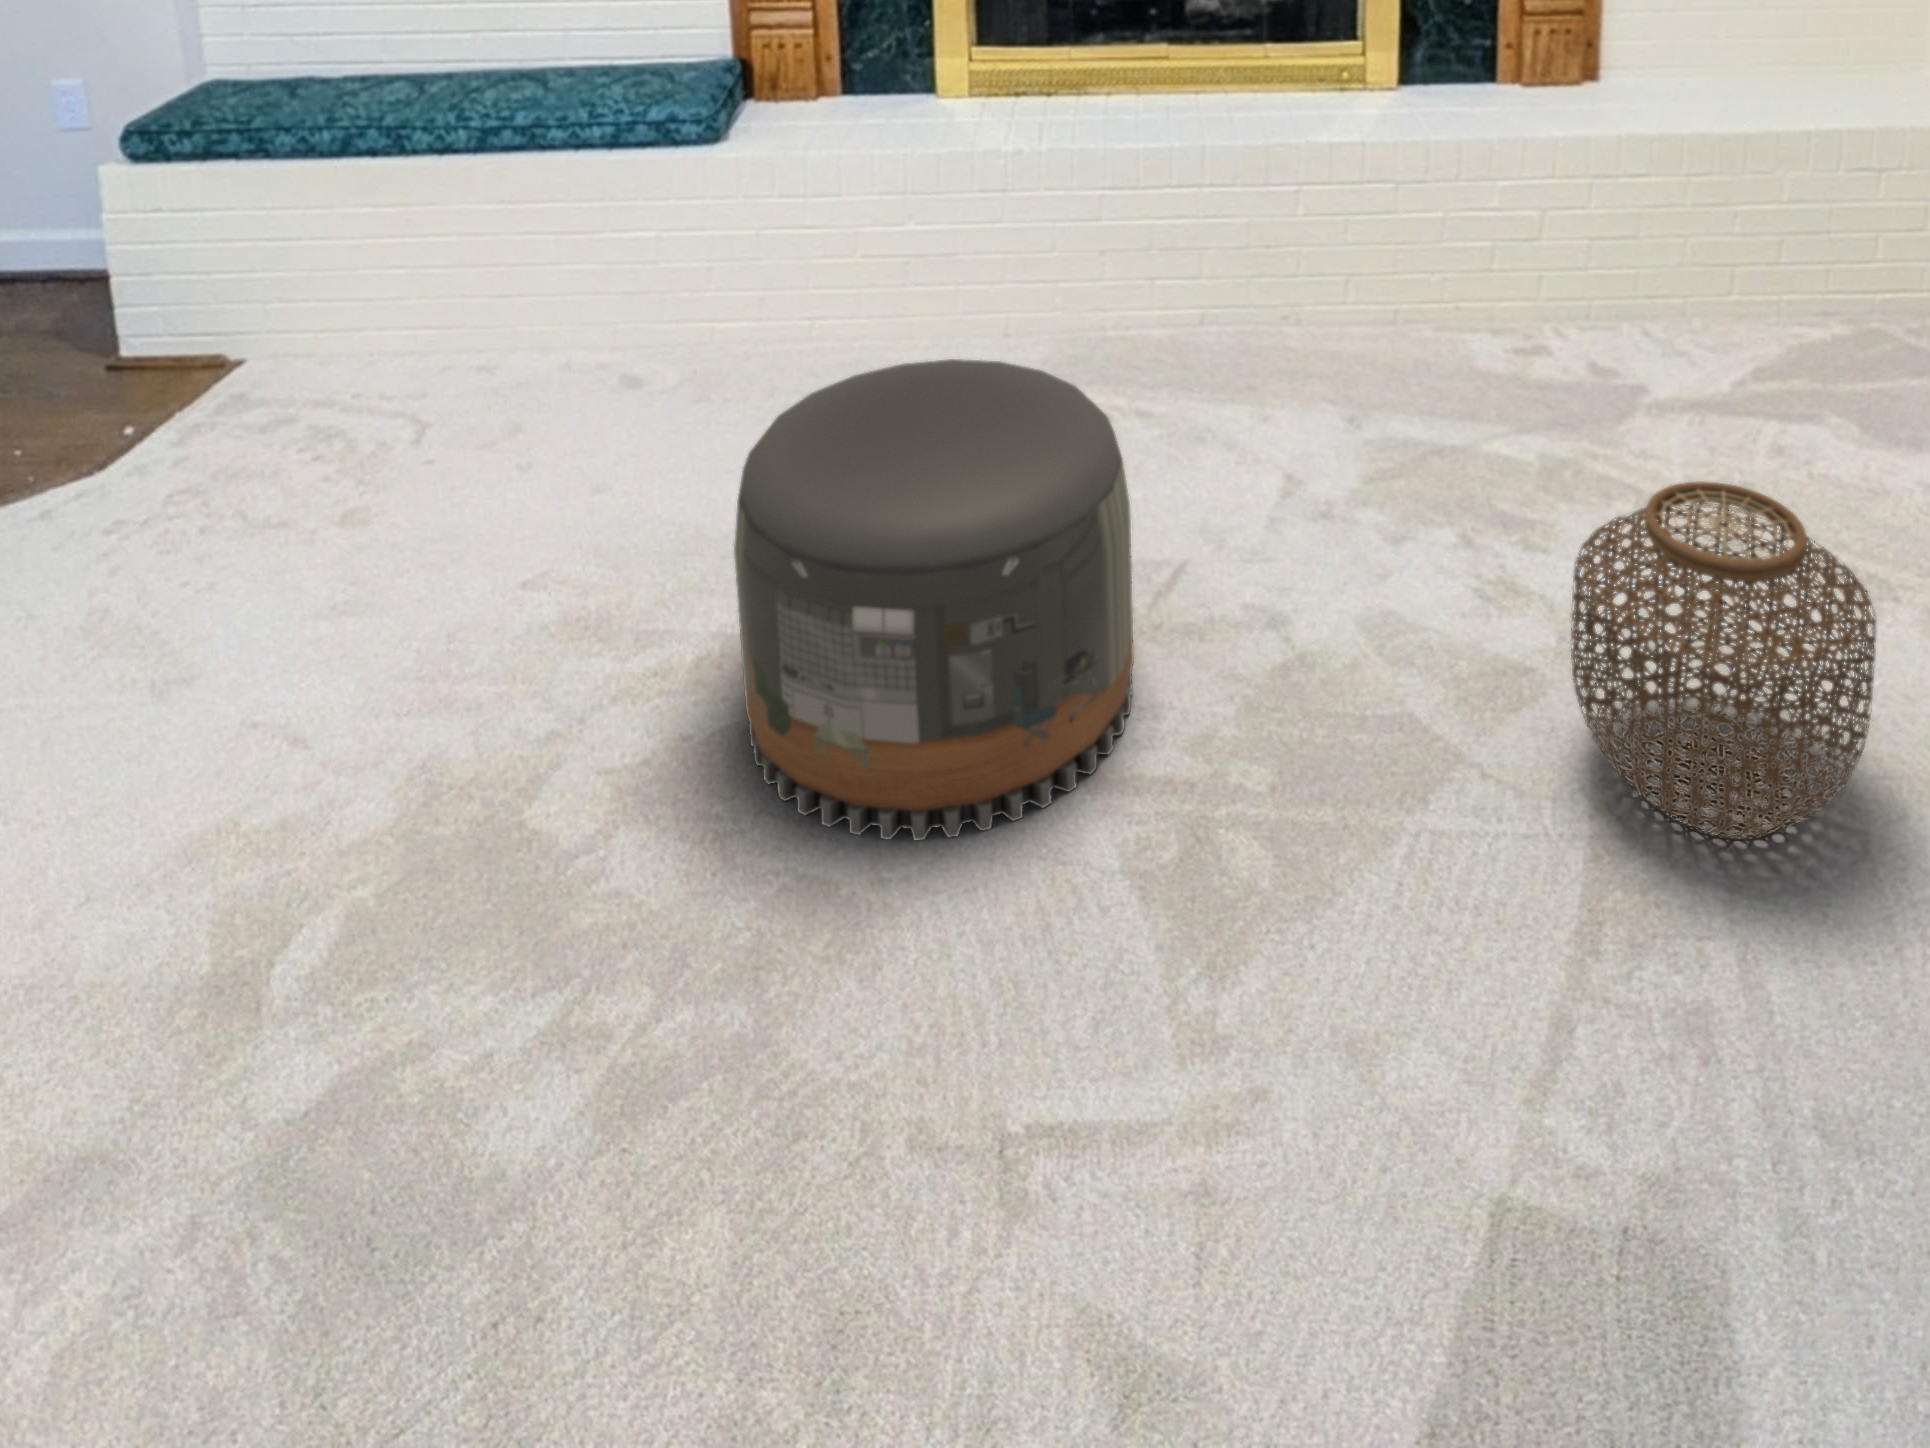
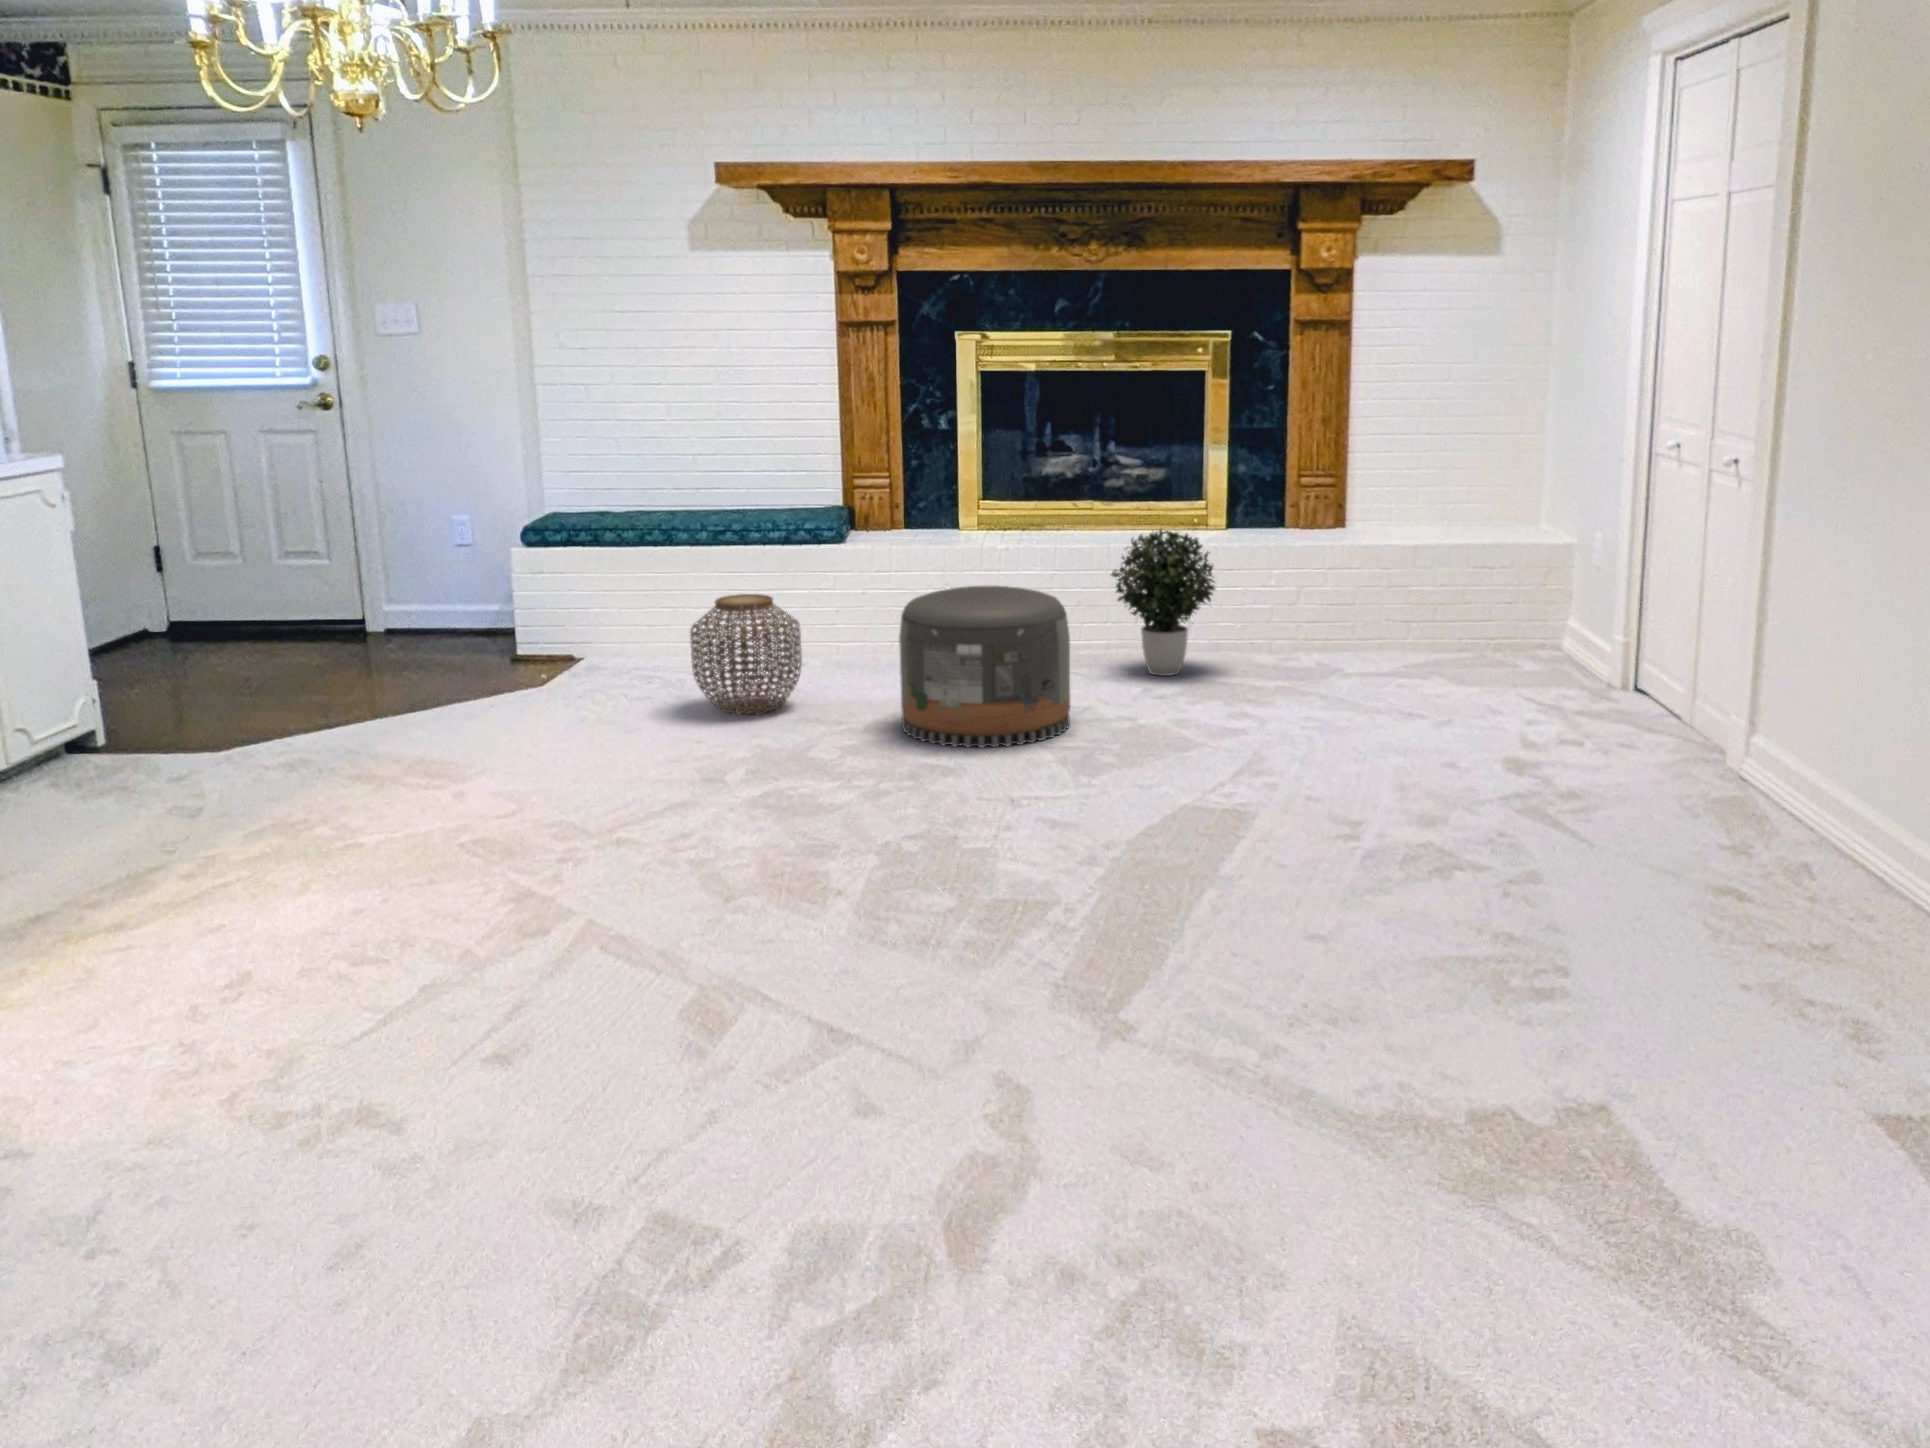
potted plant: none [1207,155,1417,442] -> present [1111,529,1215,676]
woven basket: present [1571,482,1876,838] -> present [690,594,801,715]

